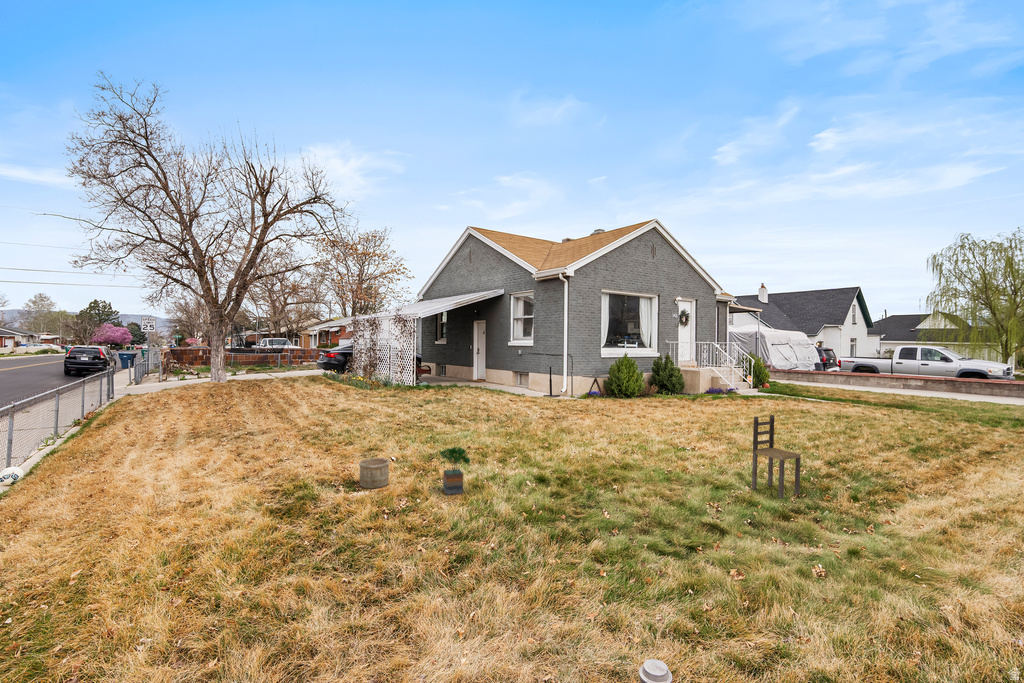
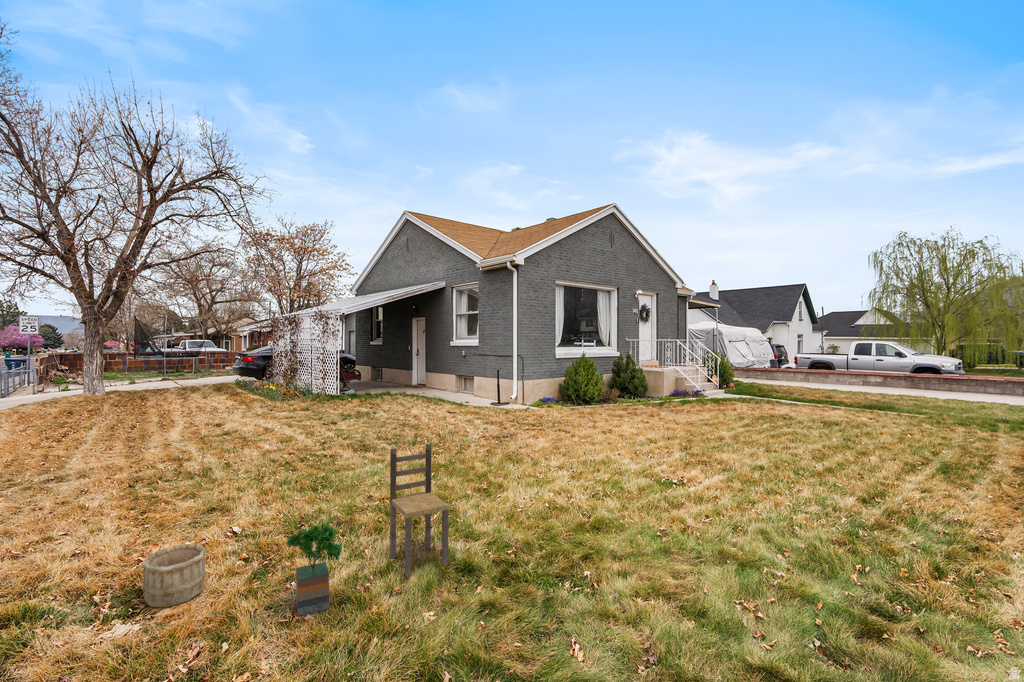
round table: present [582,375,610,397] -> none [533,378,567,405]
chair: present [752,415,801,498] -> present [390,444,449,577]

